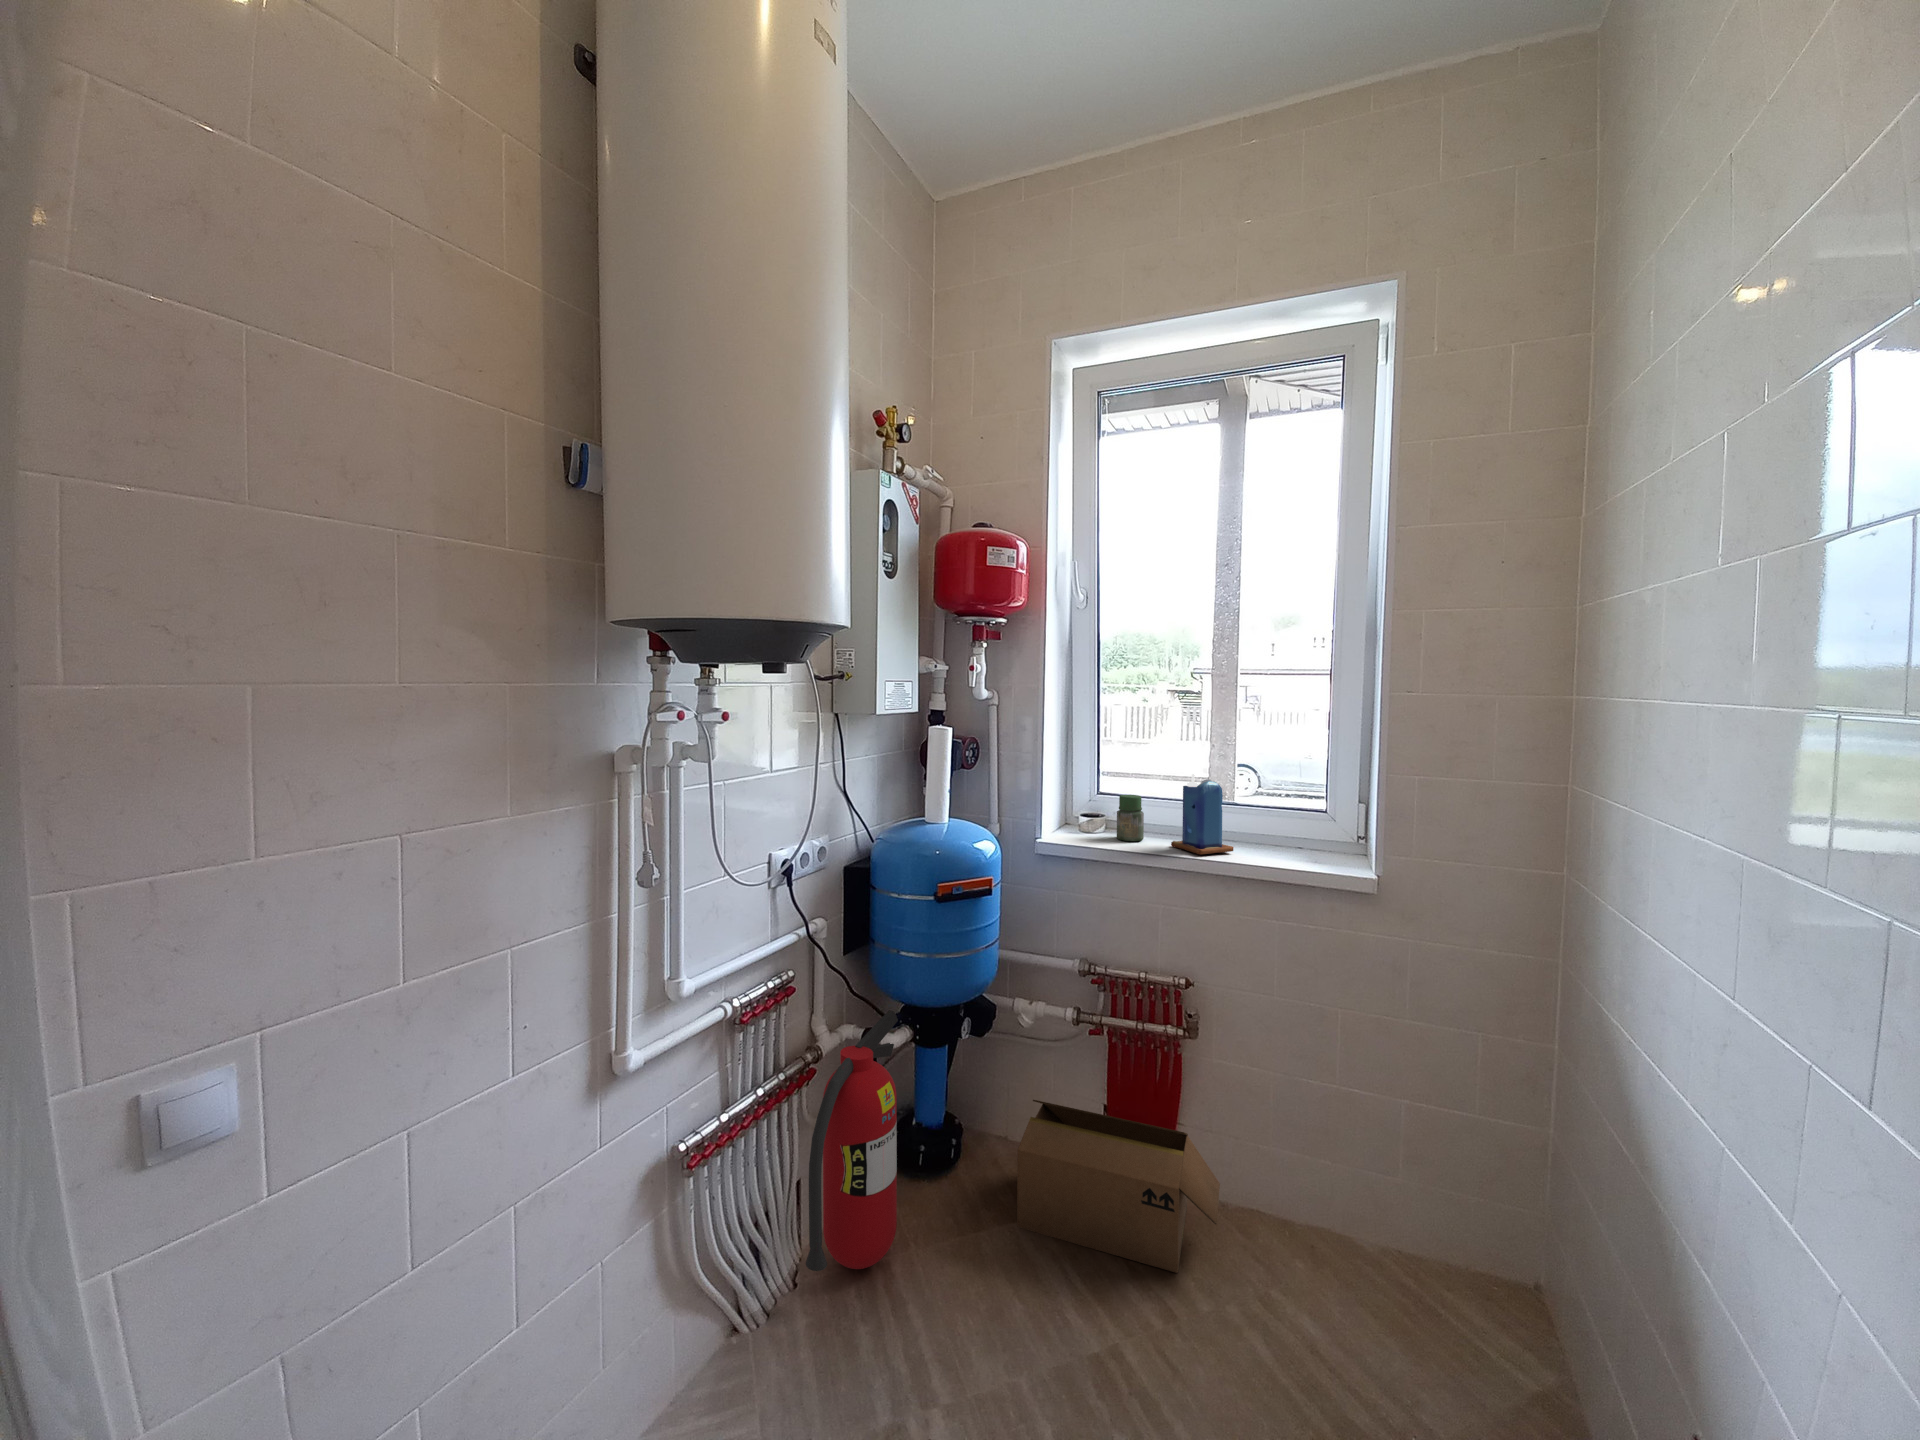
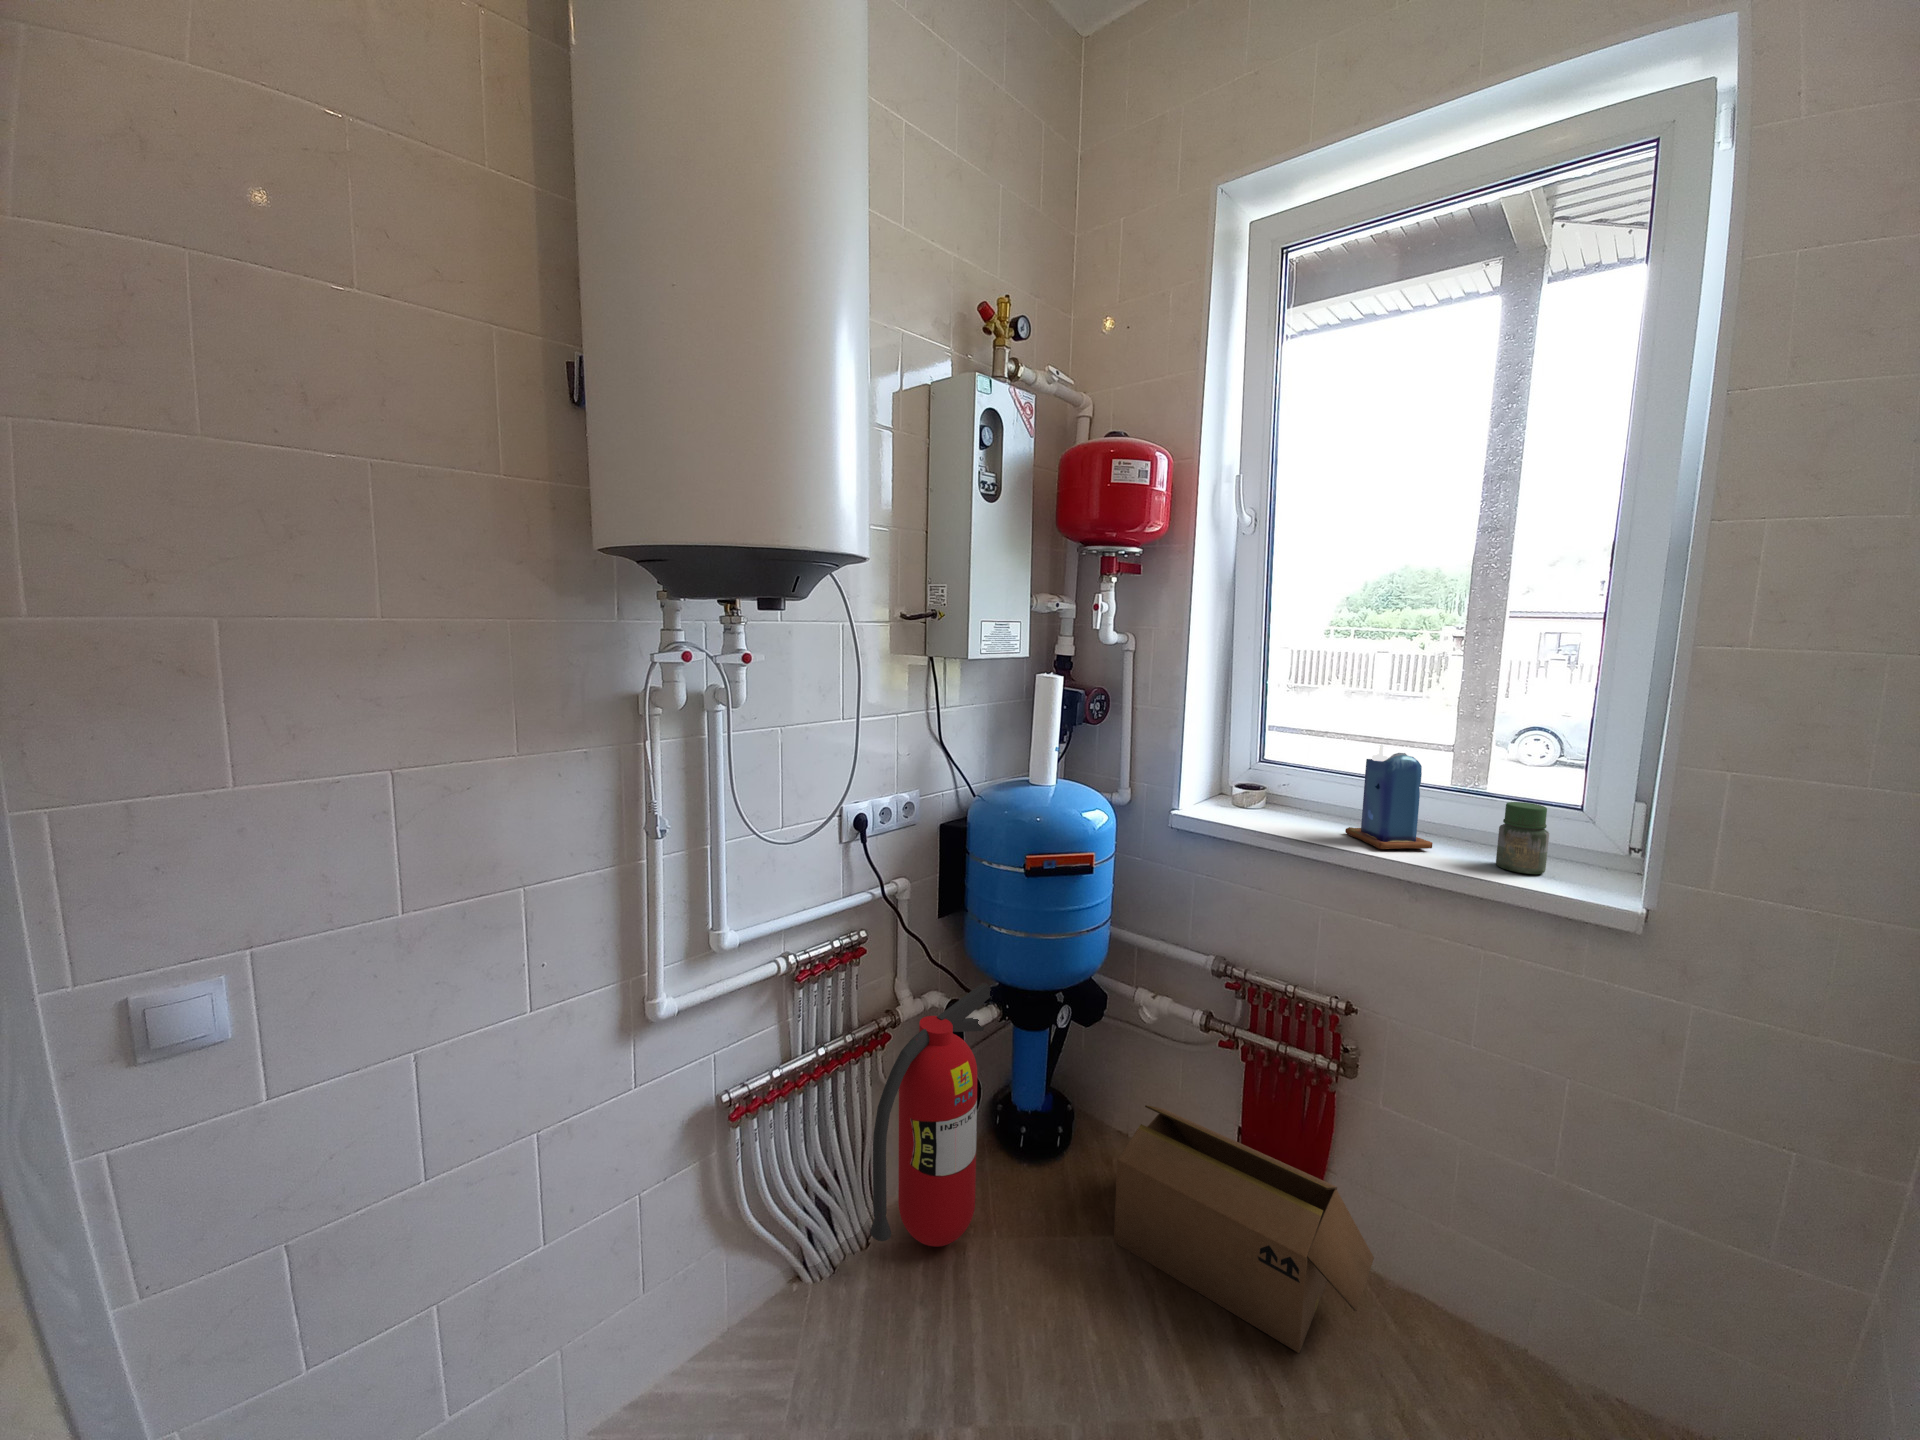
jar: present [1117,795,1144,841] -> present [1496,802,1549,874]

